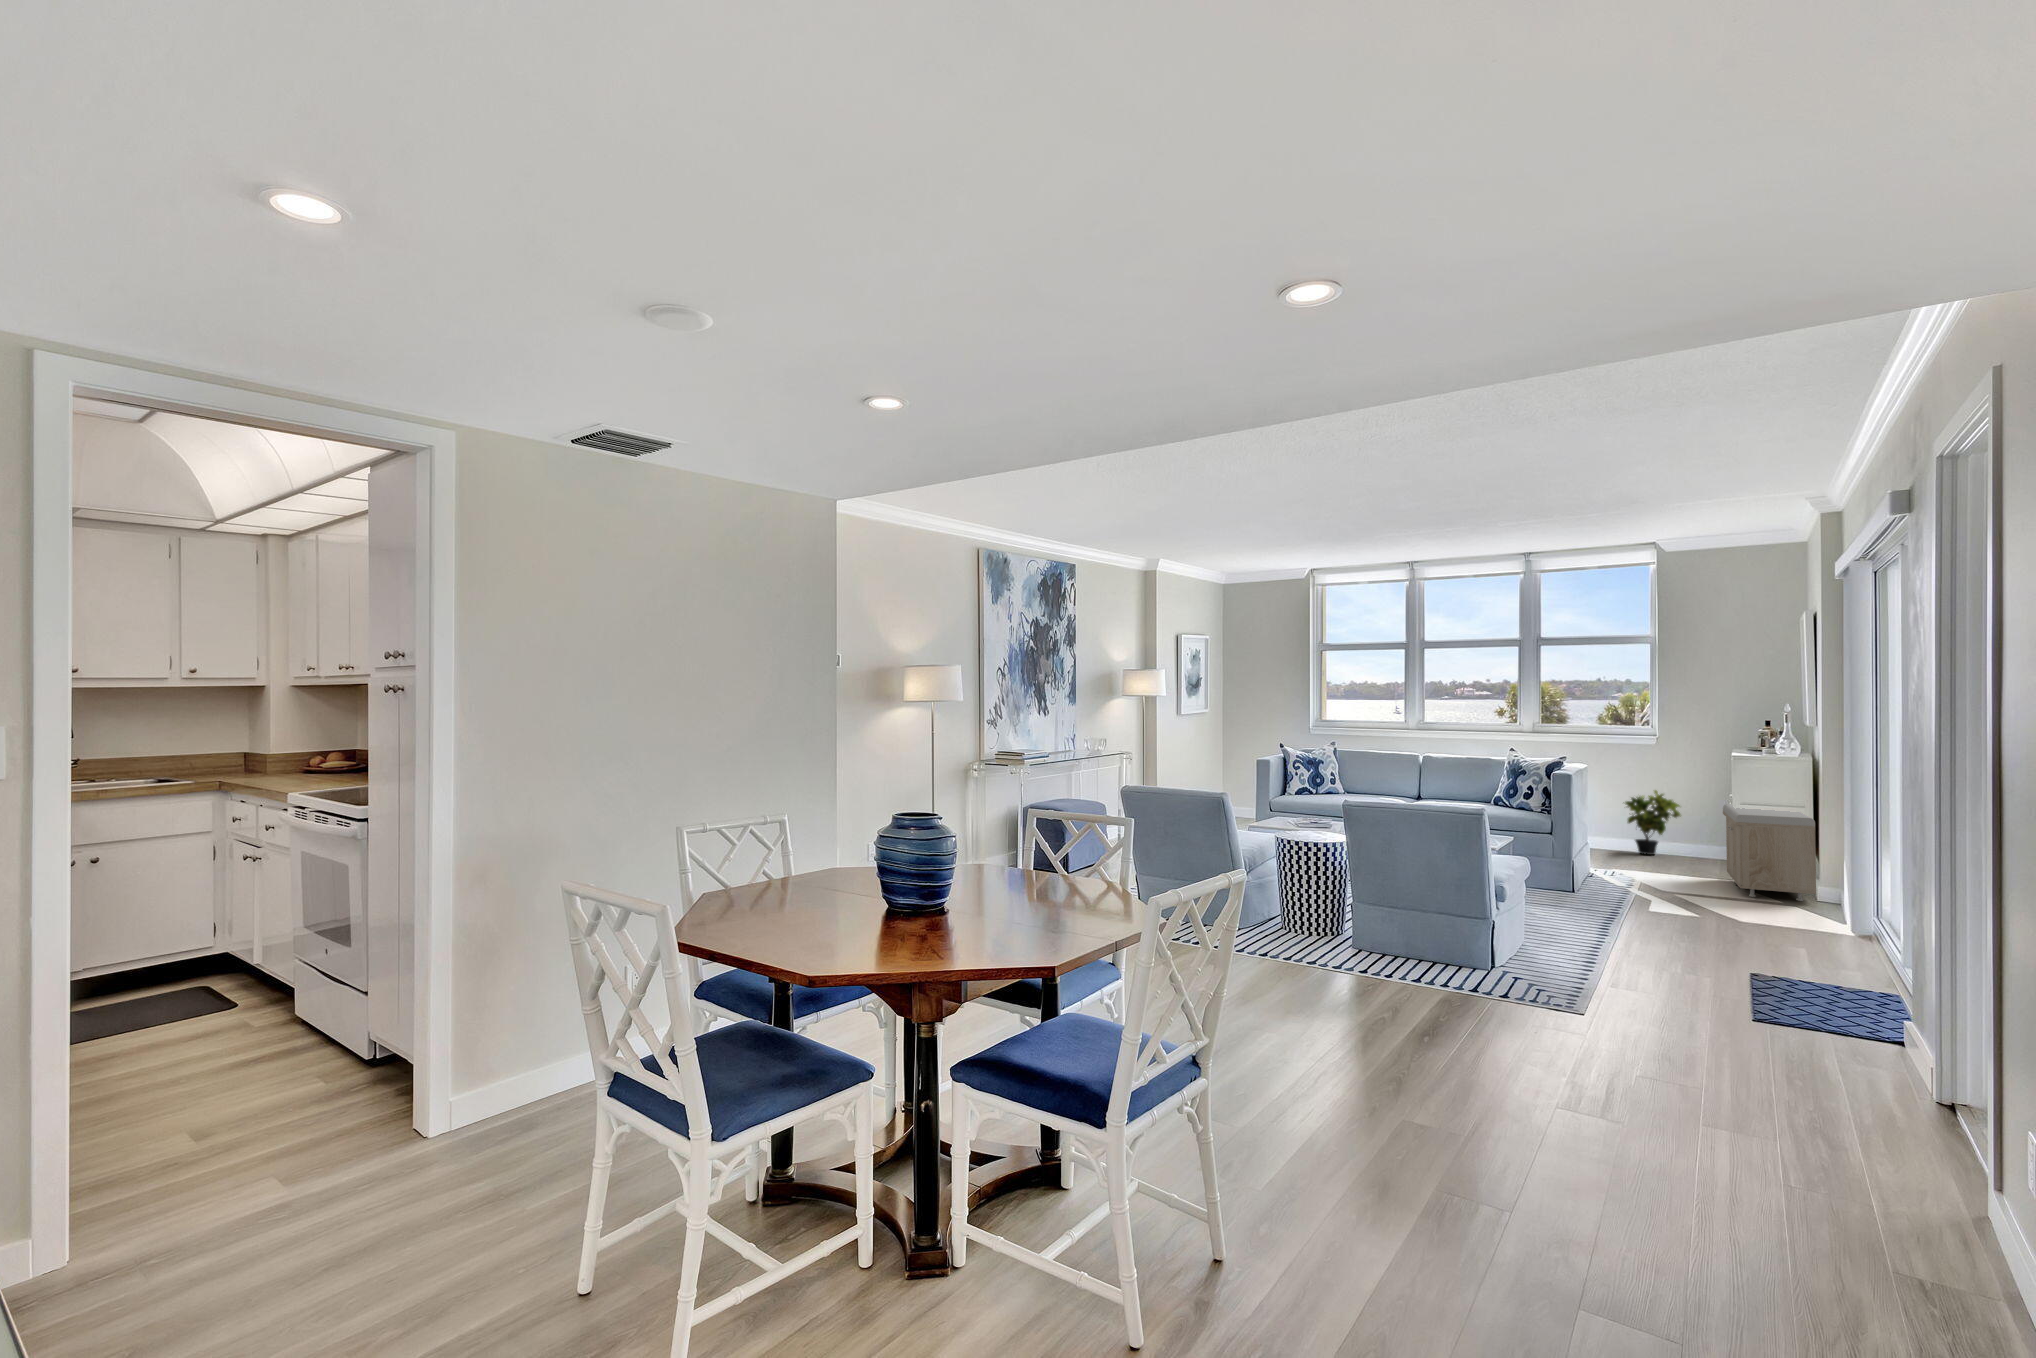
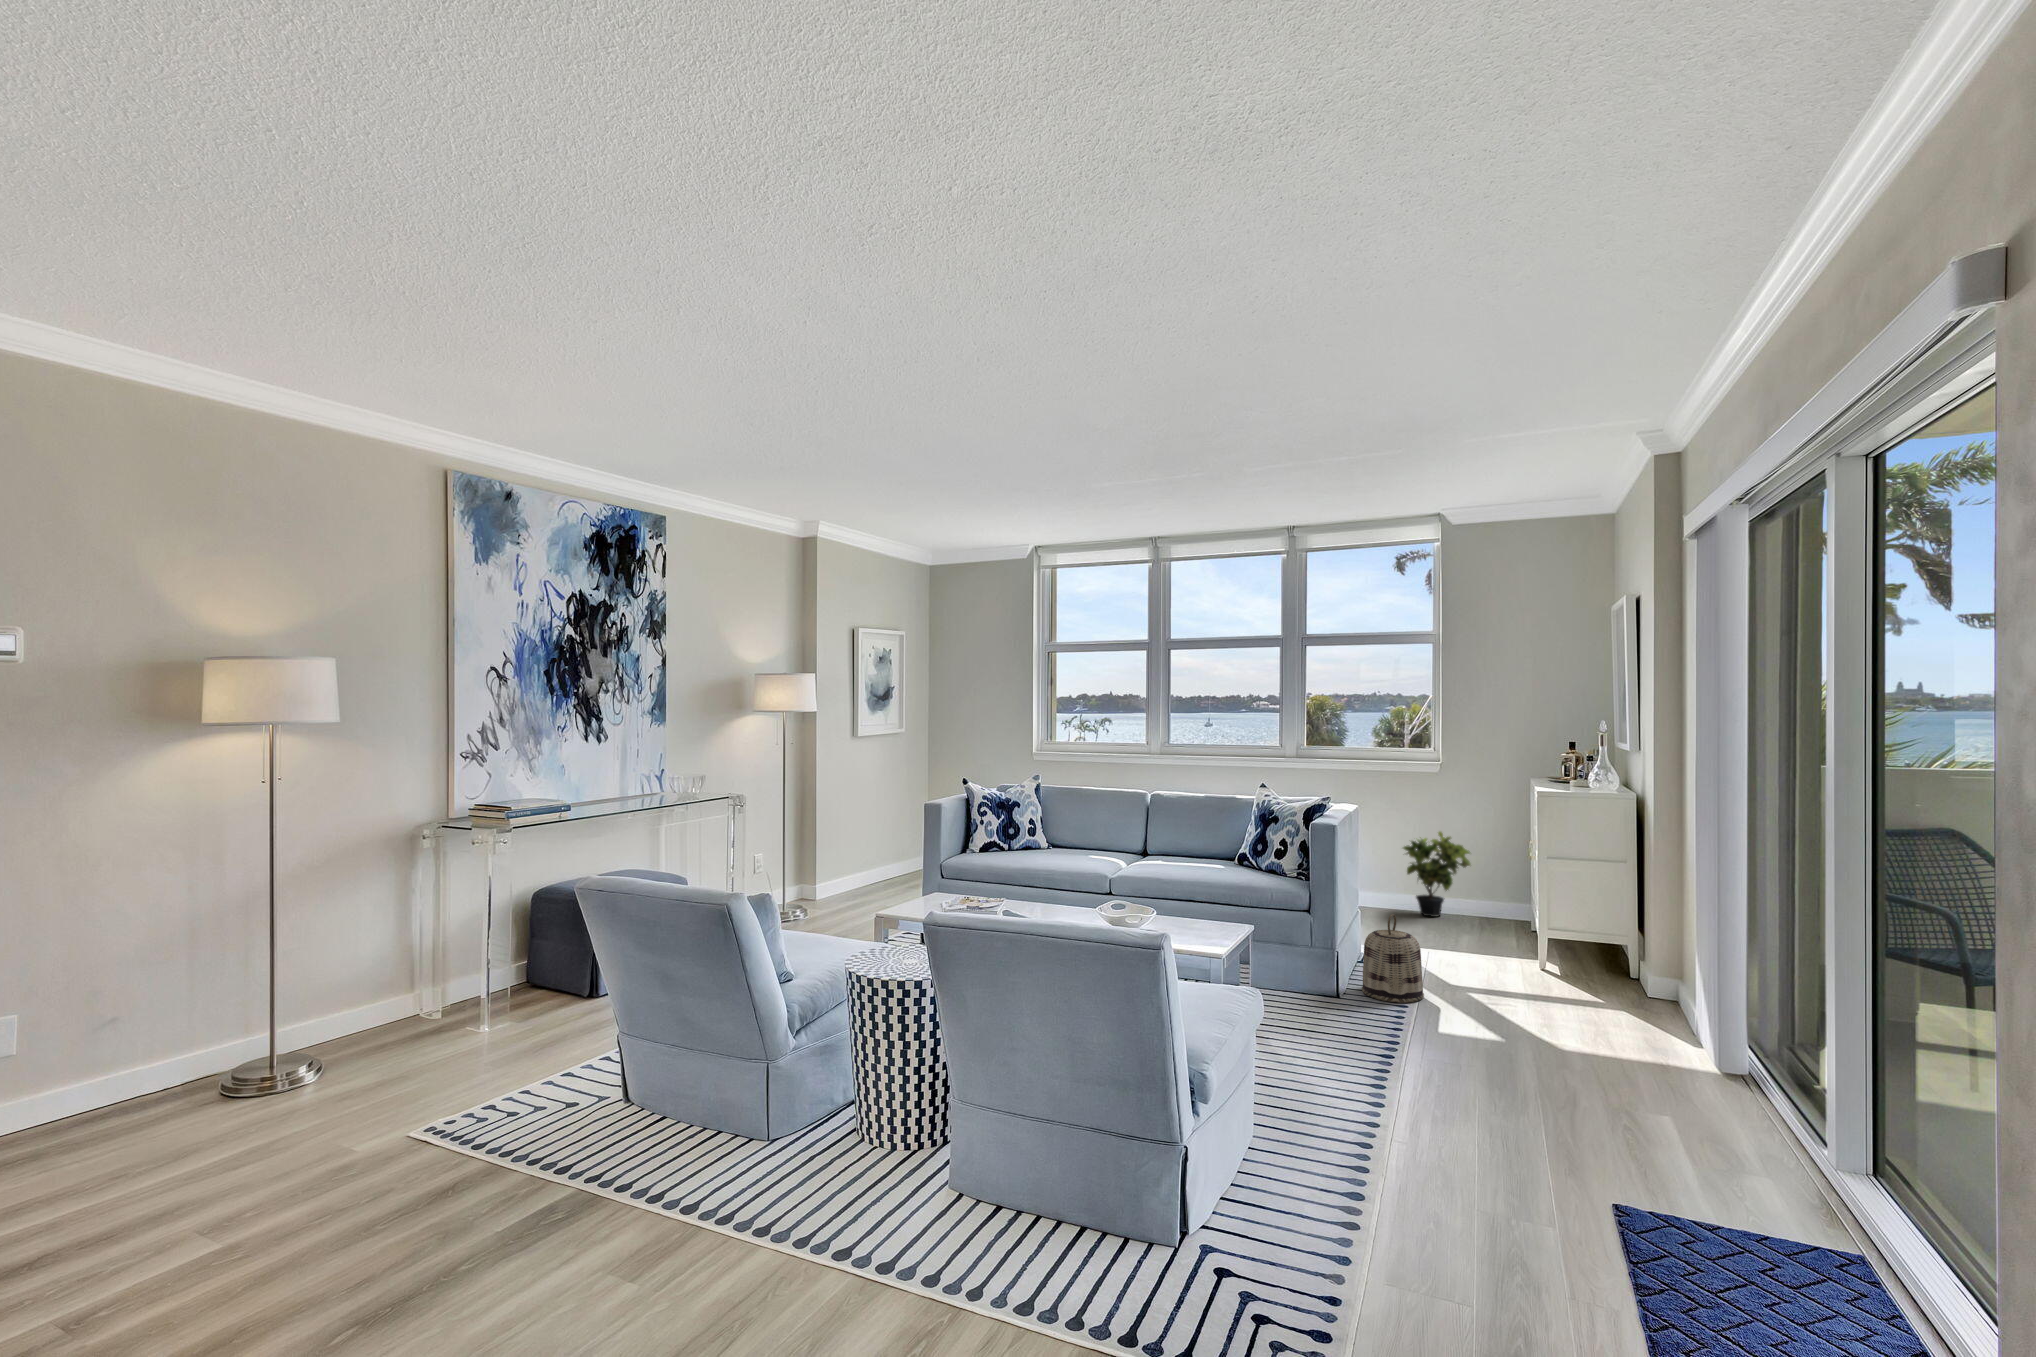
storage bench: present [1723,804,1816,901] -> none [1529,859,1664,1006]
basket: none [1590,836,1636,894] -> present [1362,914,1424,1003]

